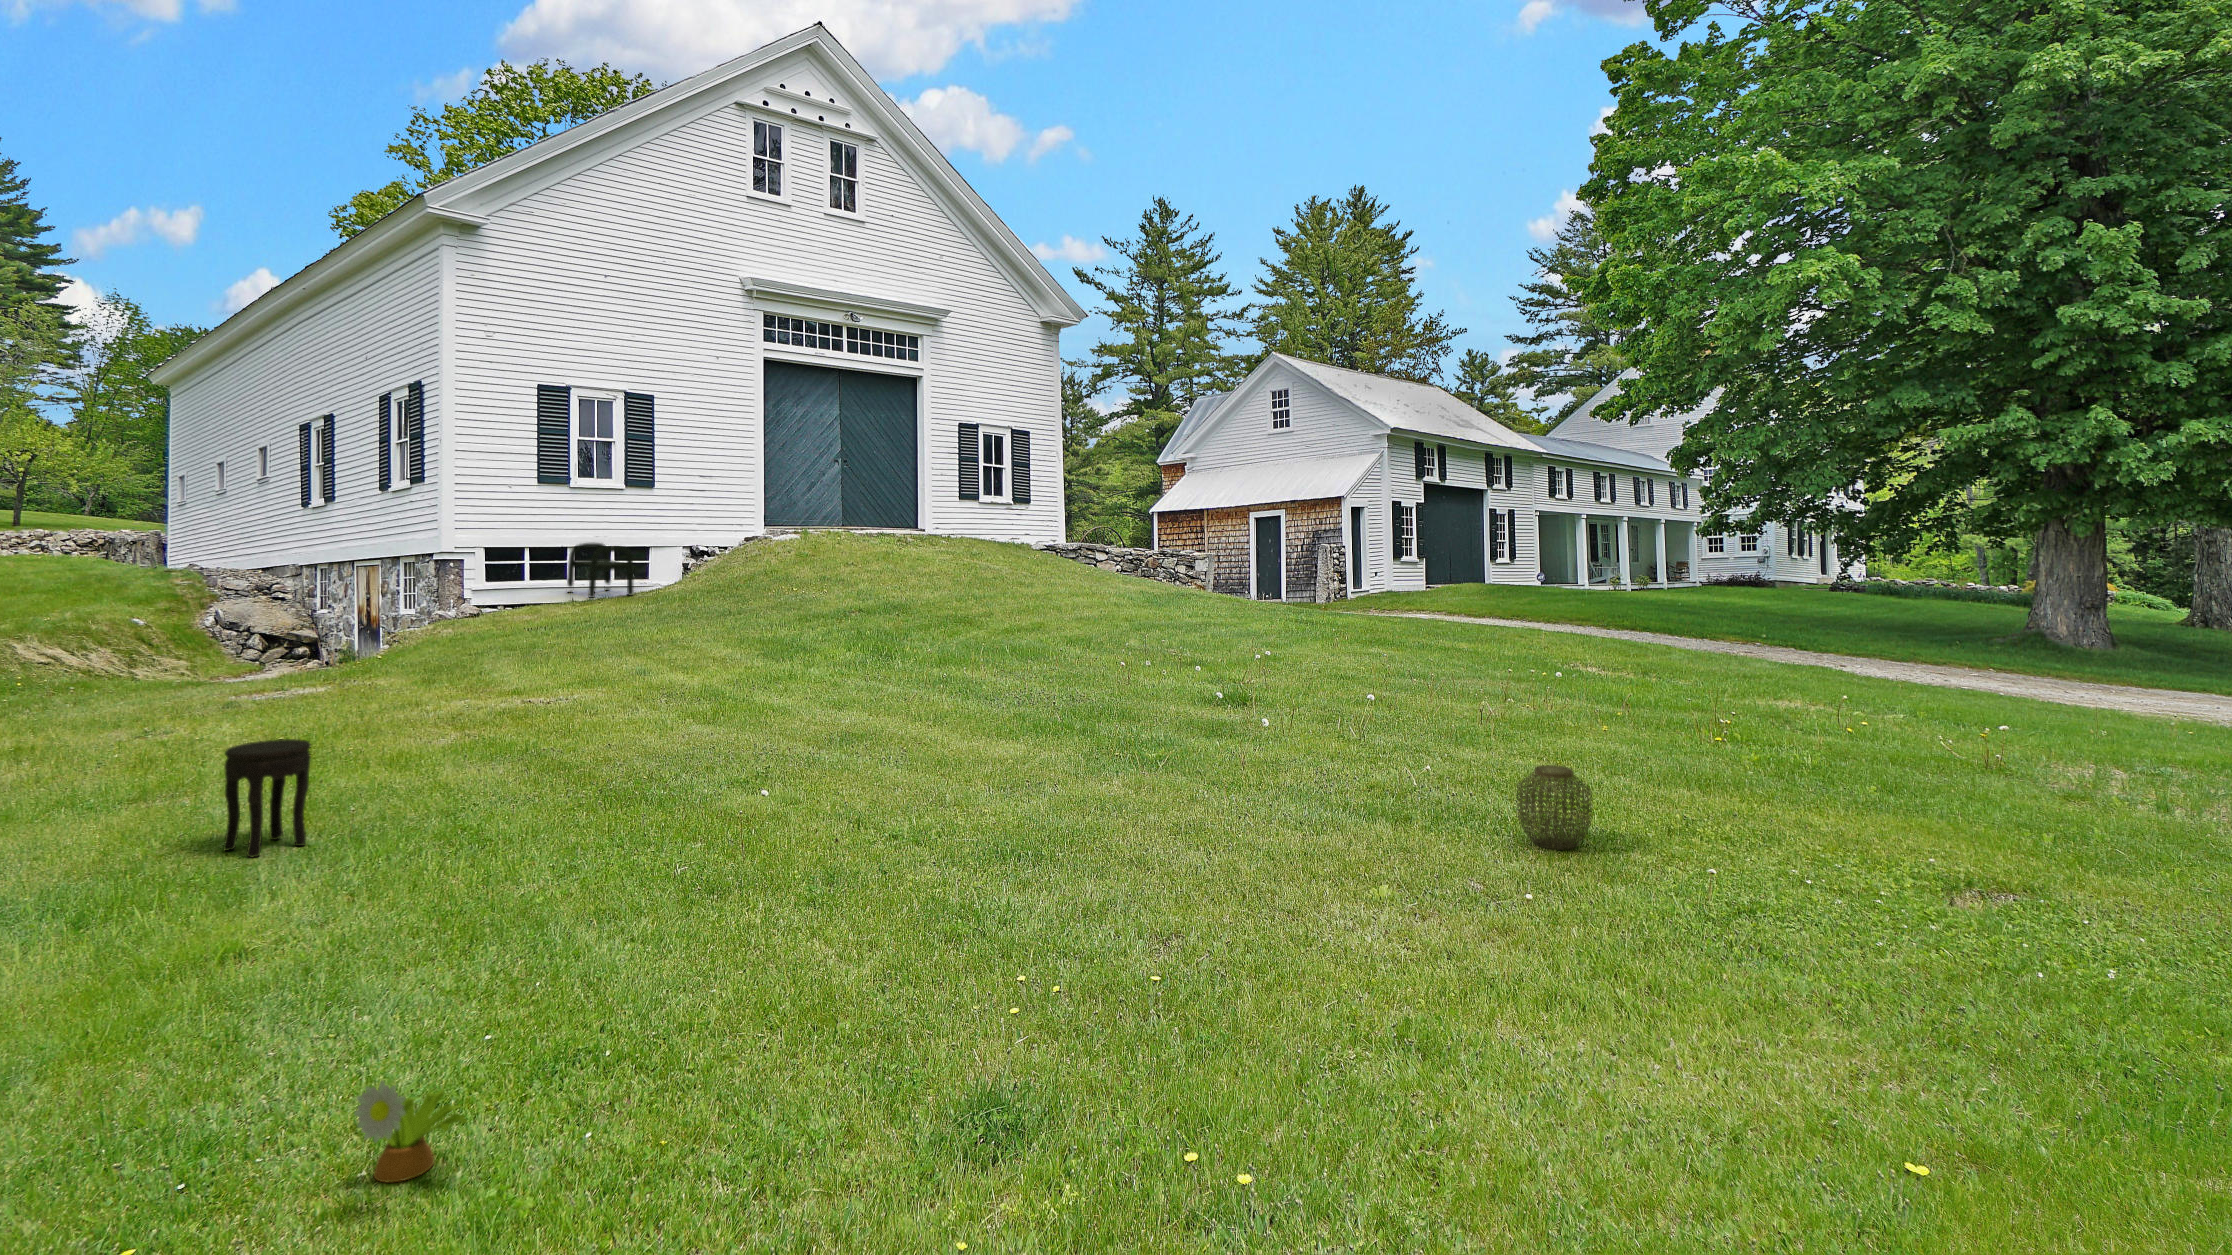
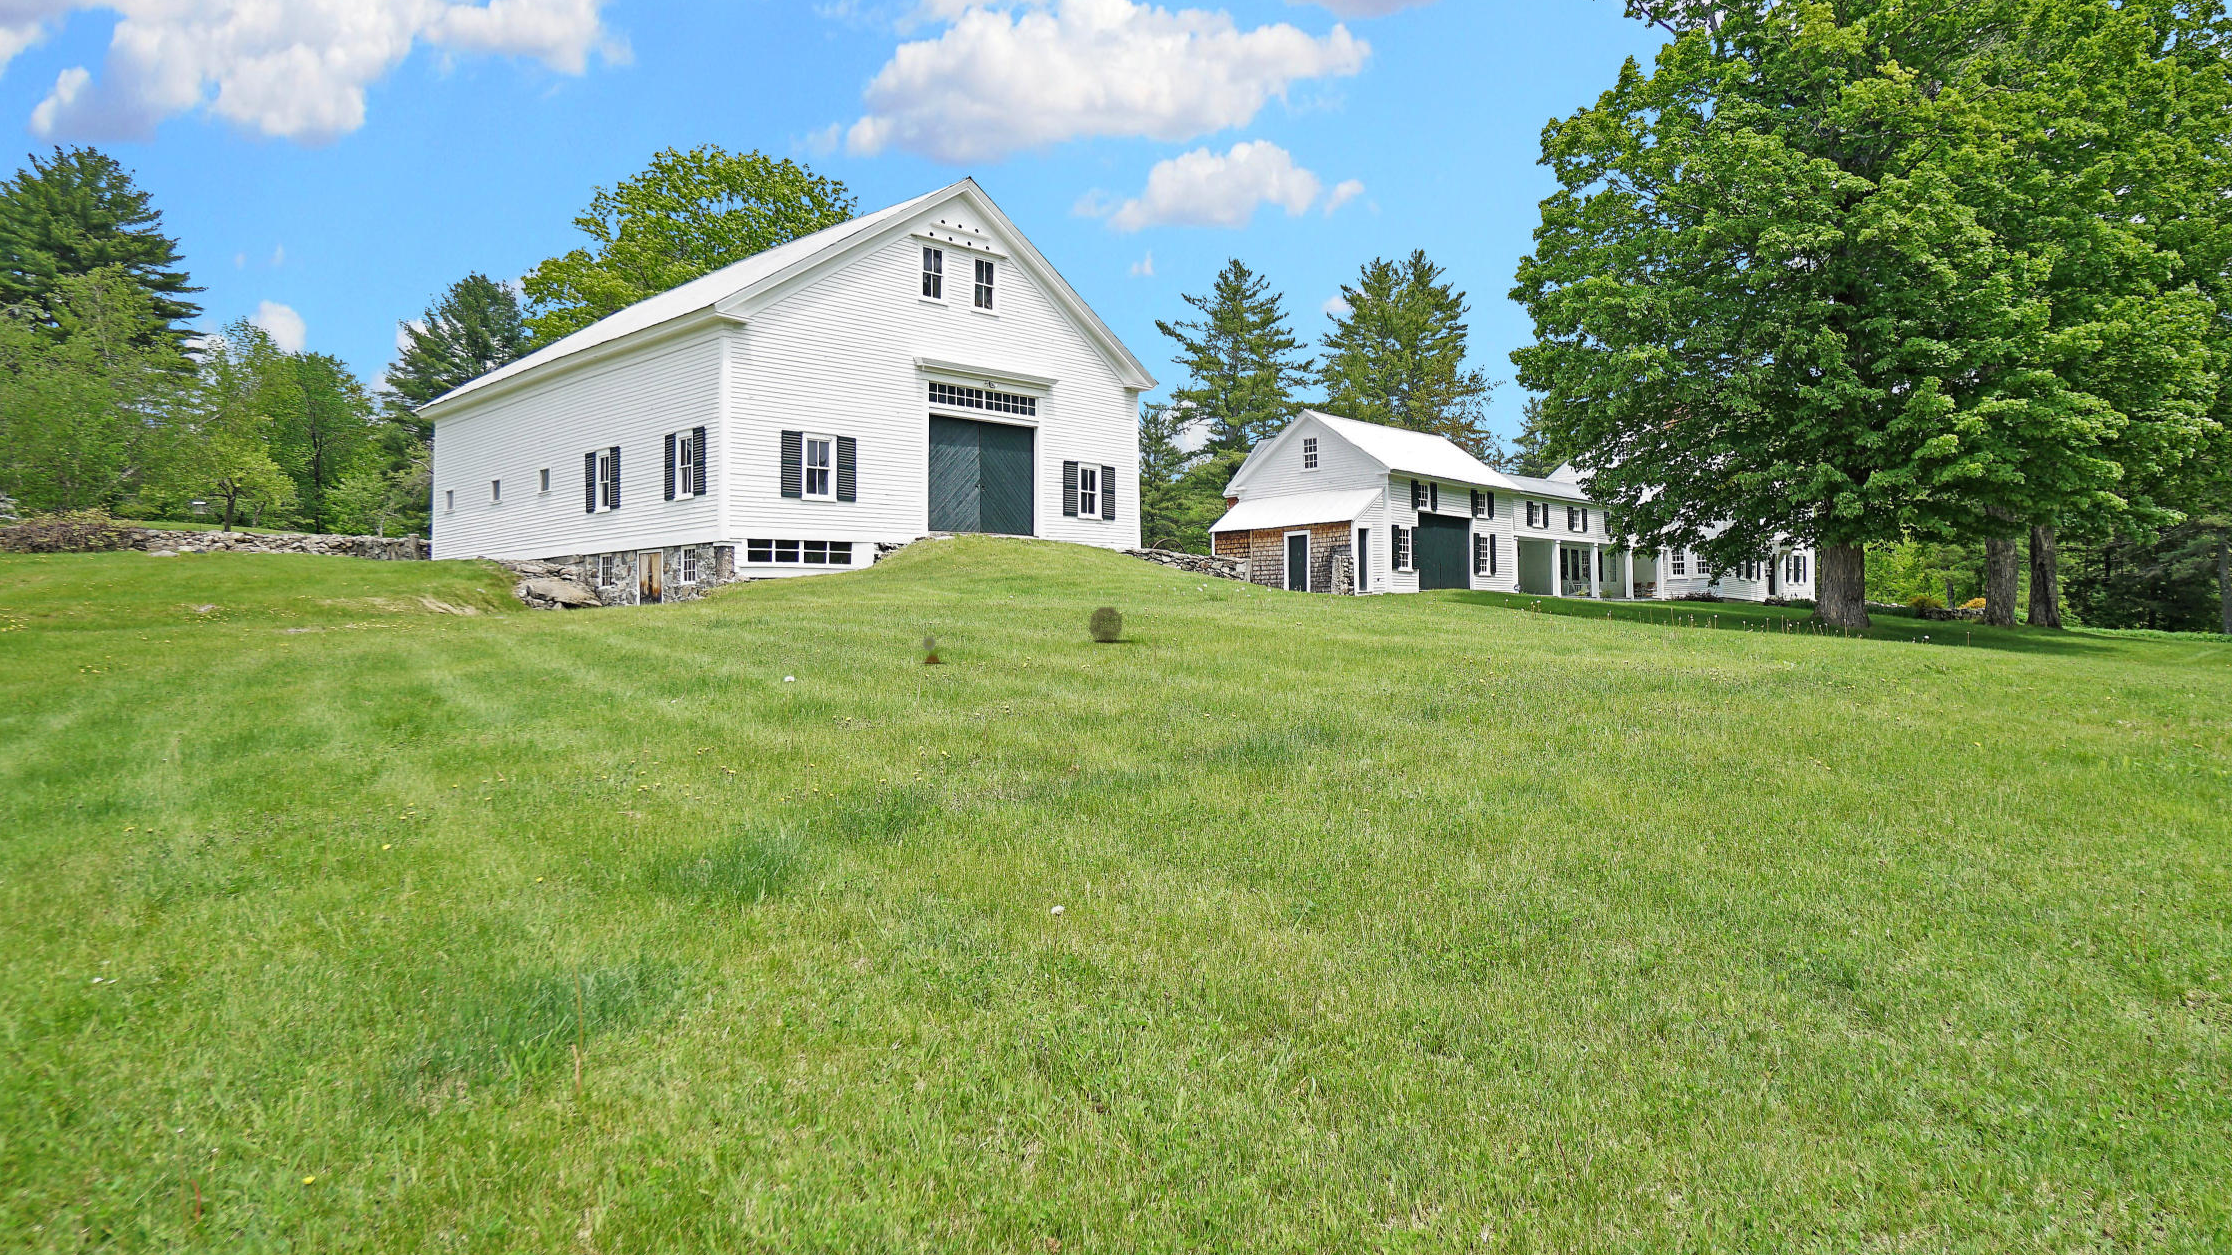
bench: present [567,543,634,598] -> none [799,537,846,573]
side table: present [224,739,311,858] -> none [775,587,808,631]
woven basket: present [1517,765,1592,850] -> present [1090,607,1122,642]

